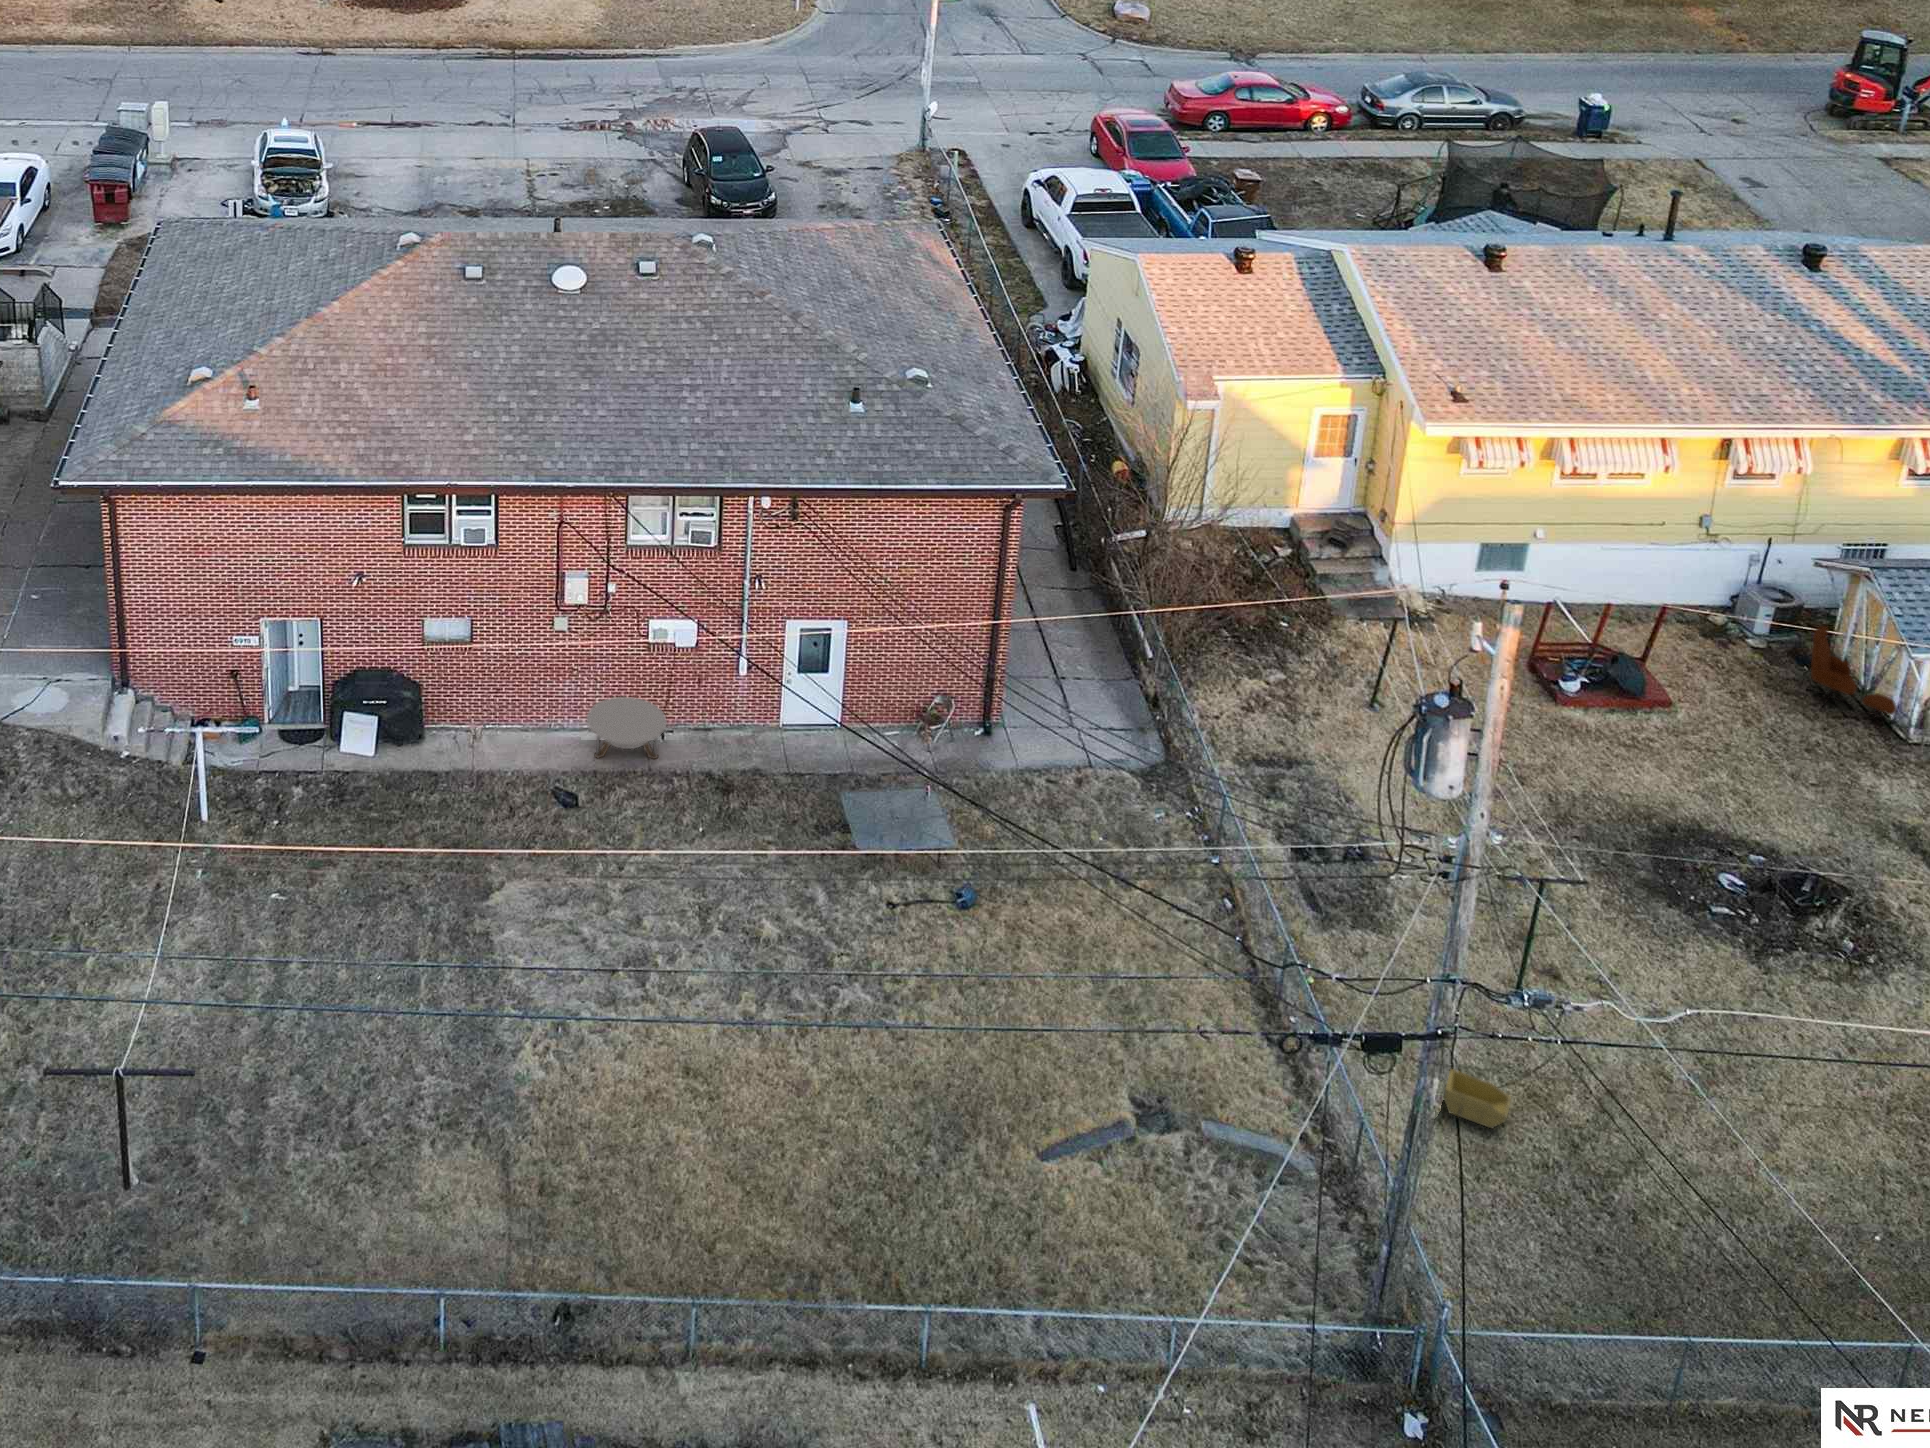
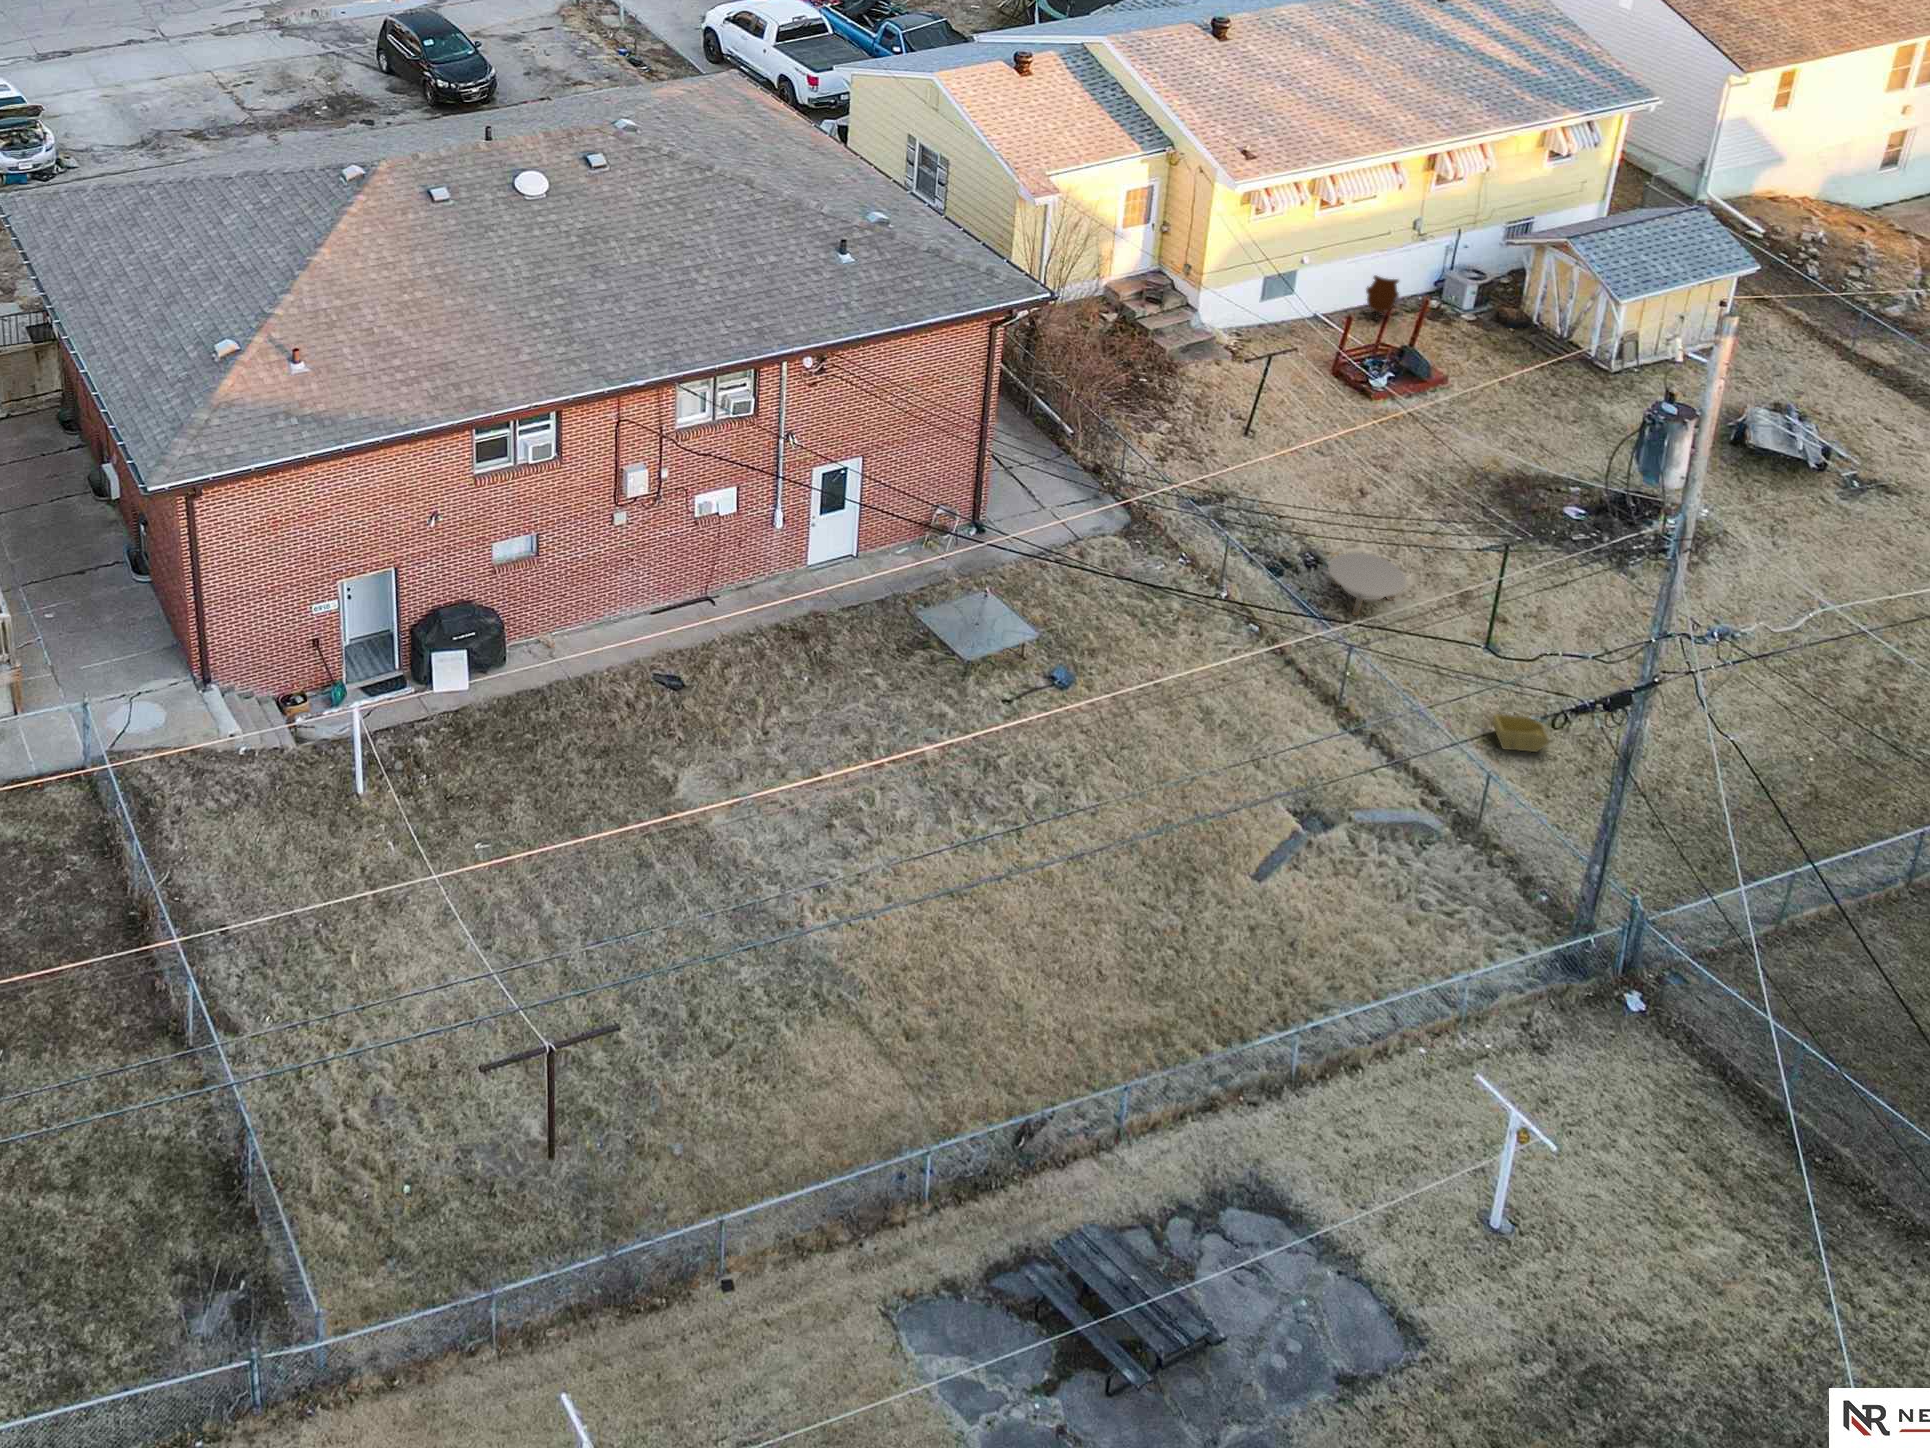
lounge chair: present [1811,626,1897,718] -> present [1366,276,1399,320]
round table: present [587,697,667,759] -> present [1328,552,1406,616]

